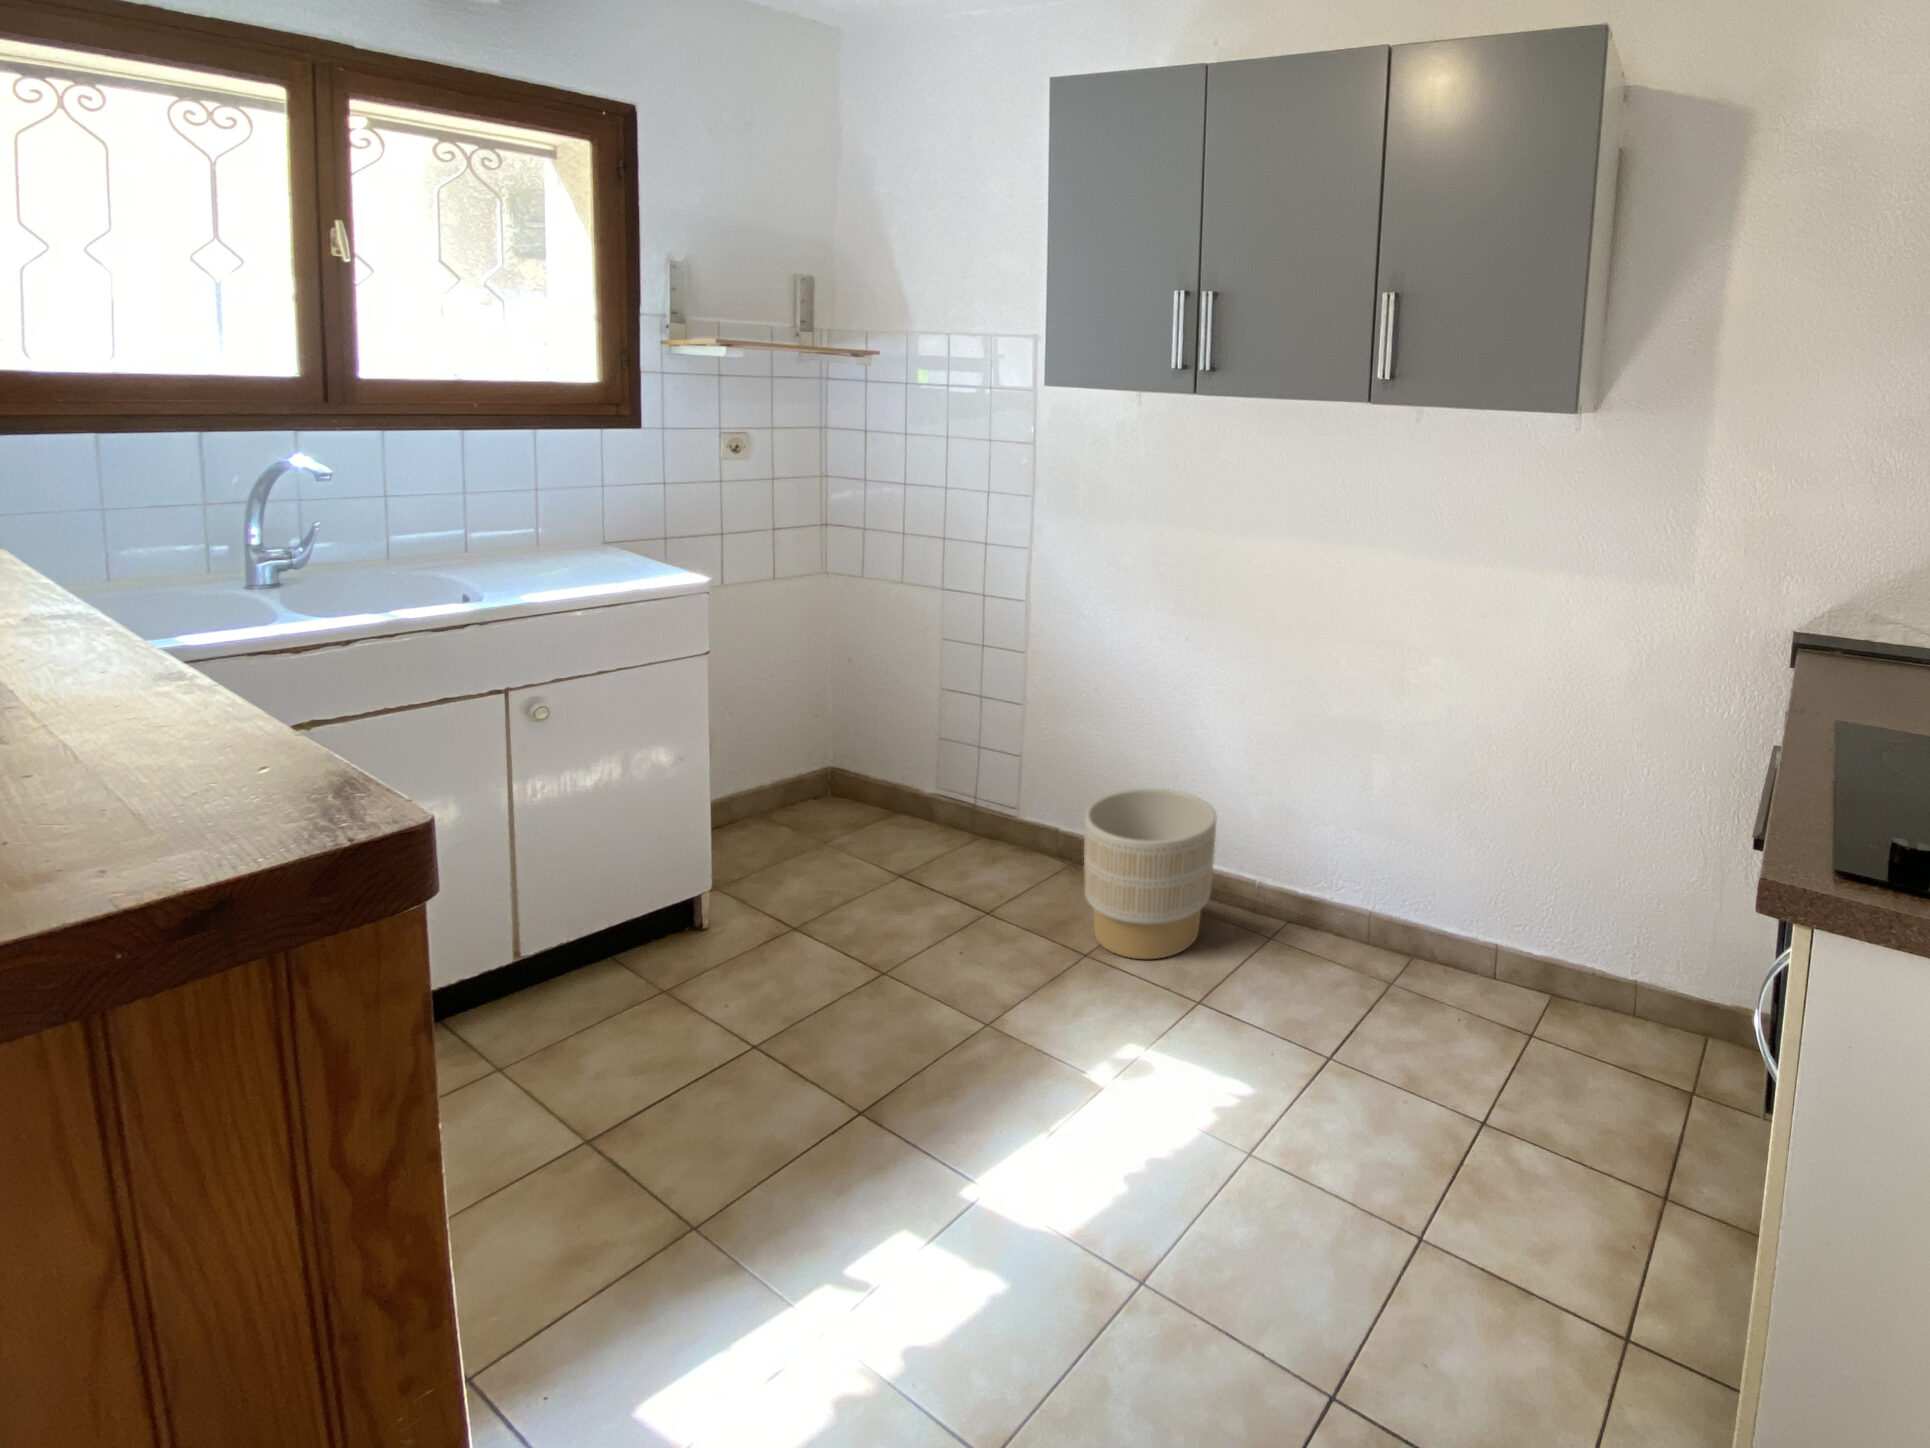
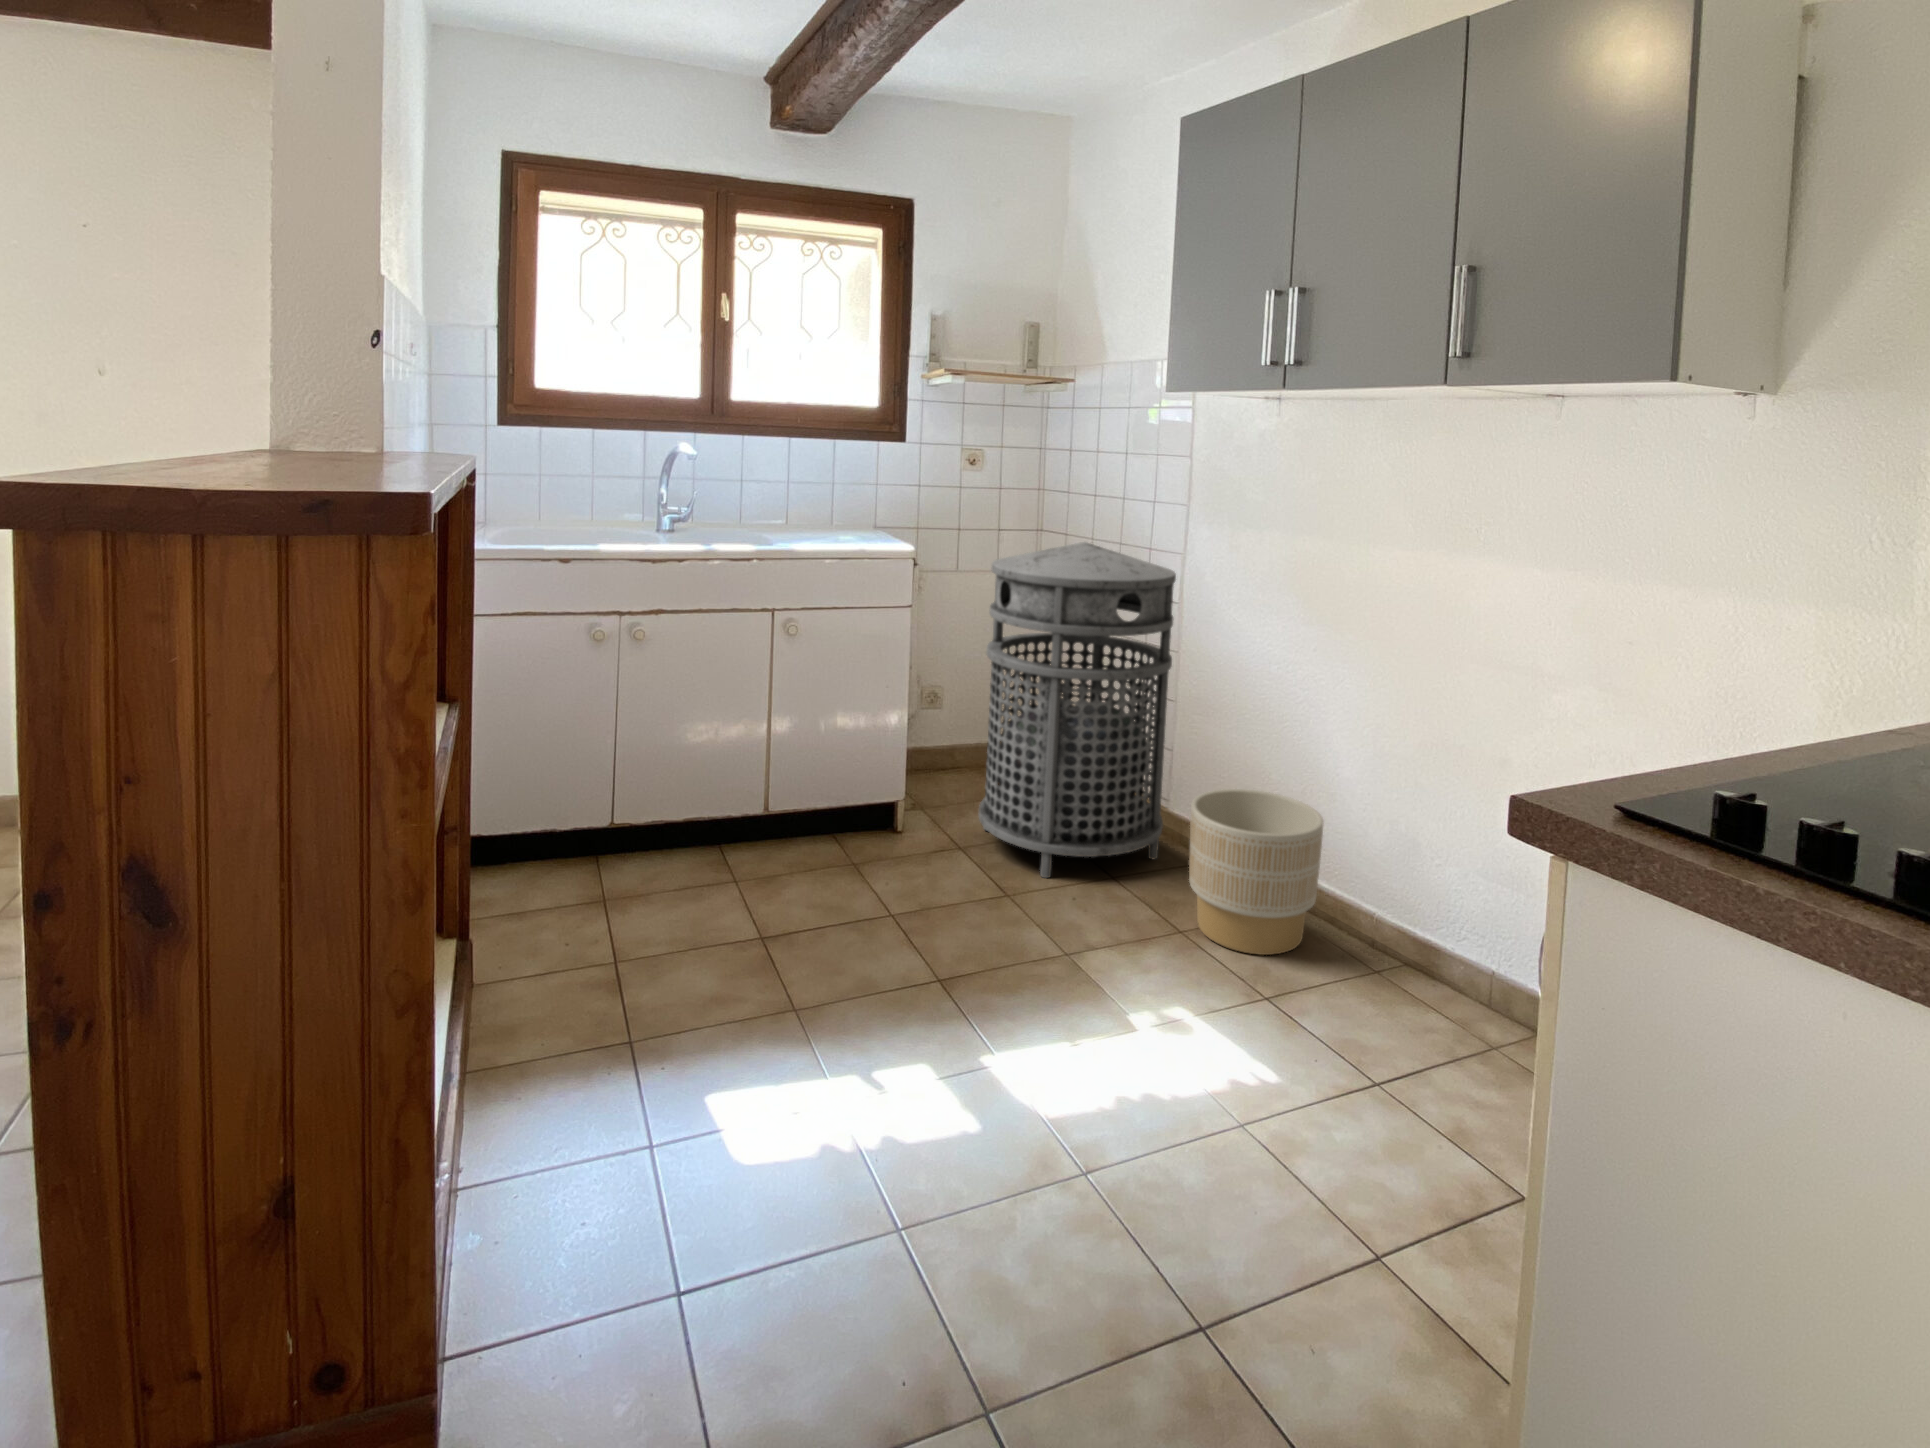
trash can: none [807,545,1027,933] -> present [979,542,1176,878]

